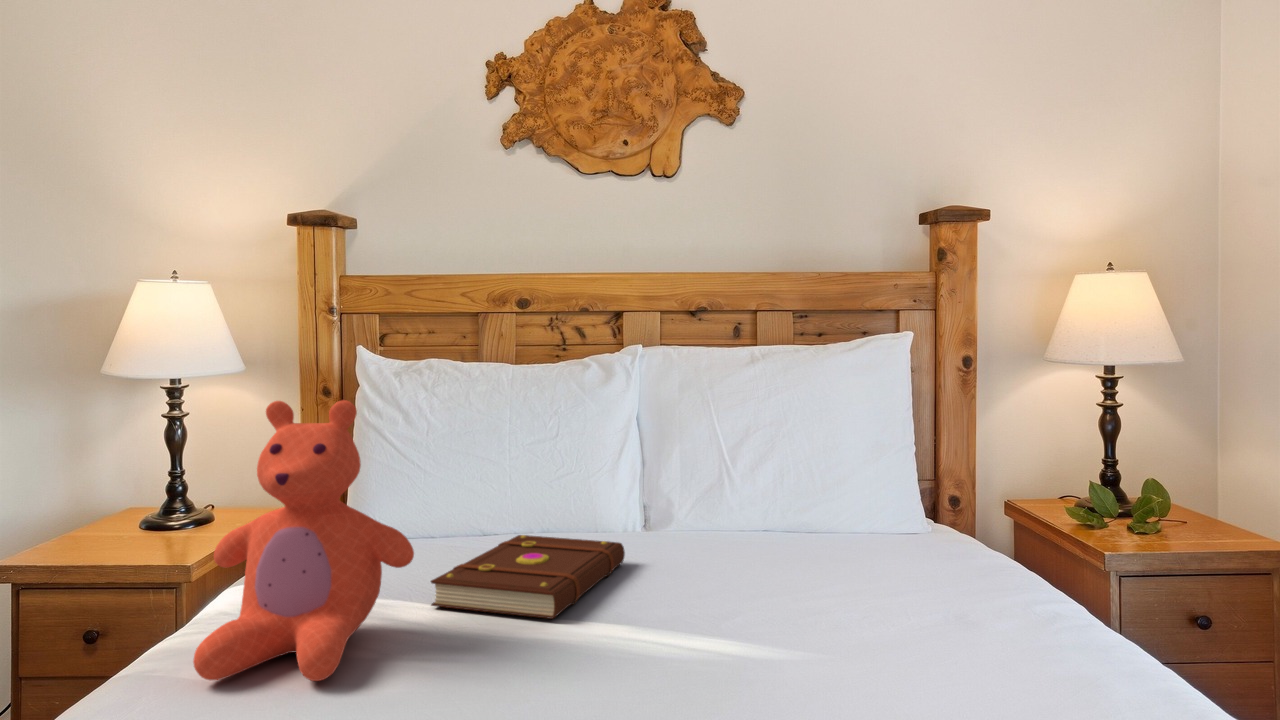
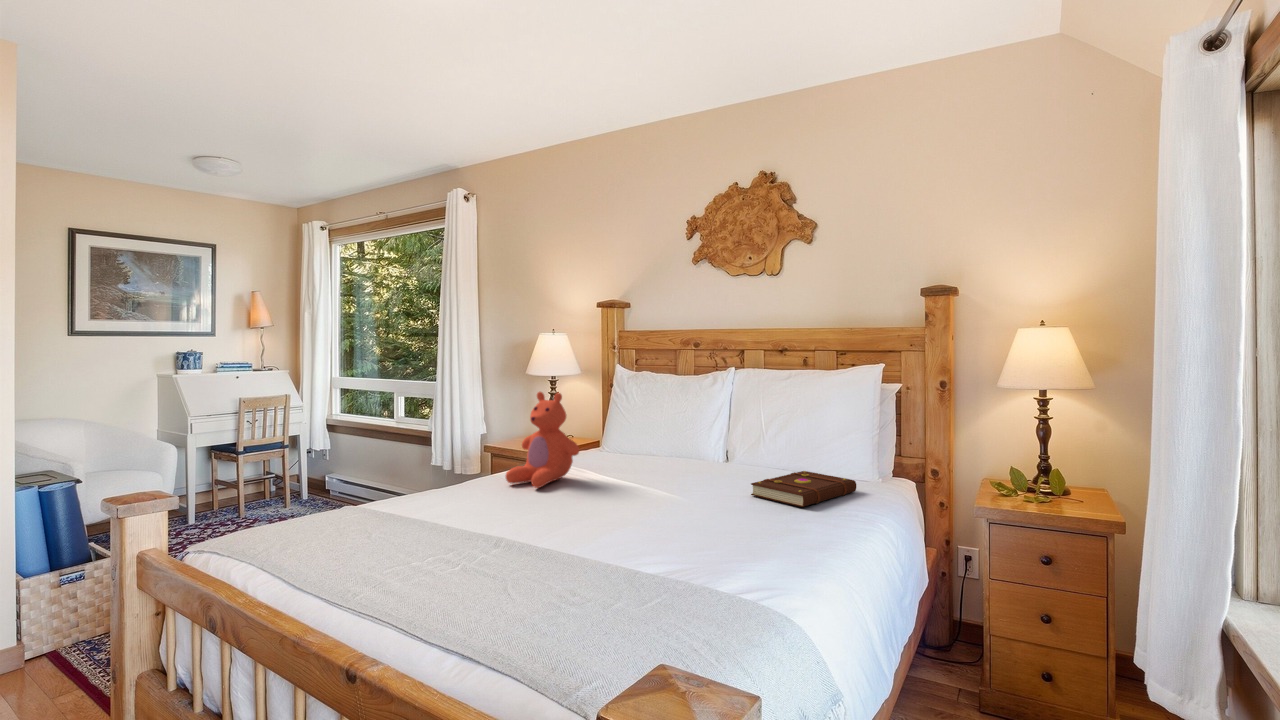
book: present [431,535,625,619] -> present [751,471,856,507]

